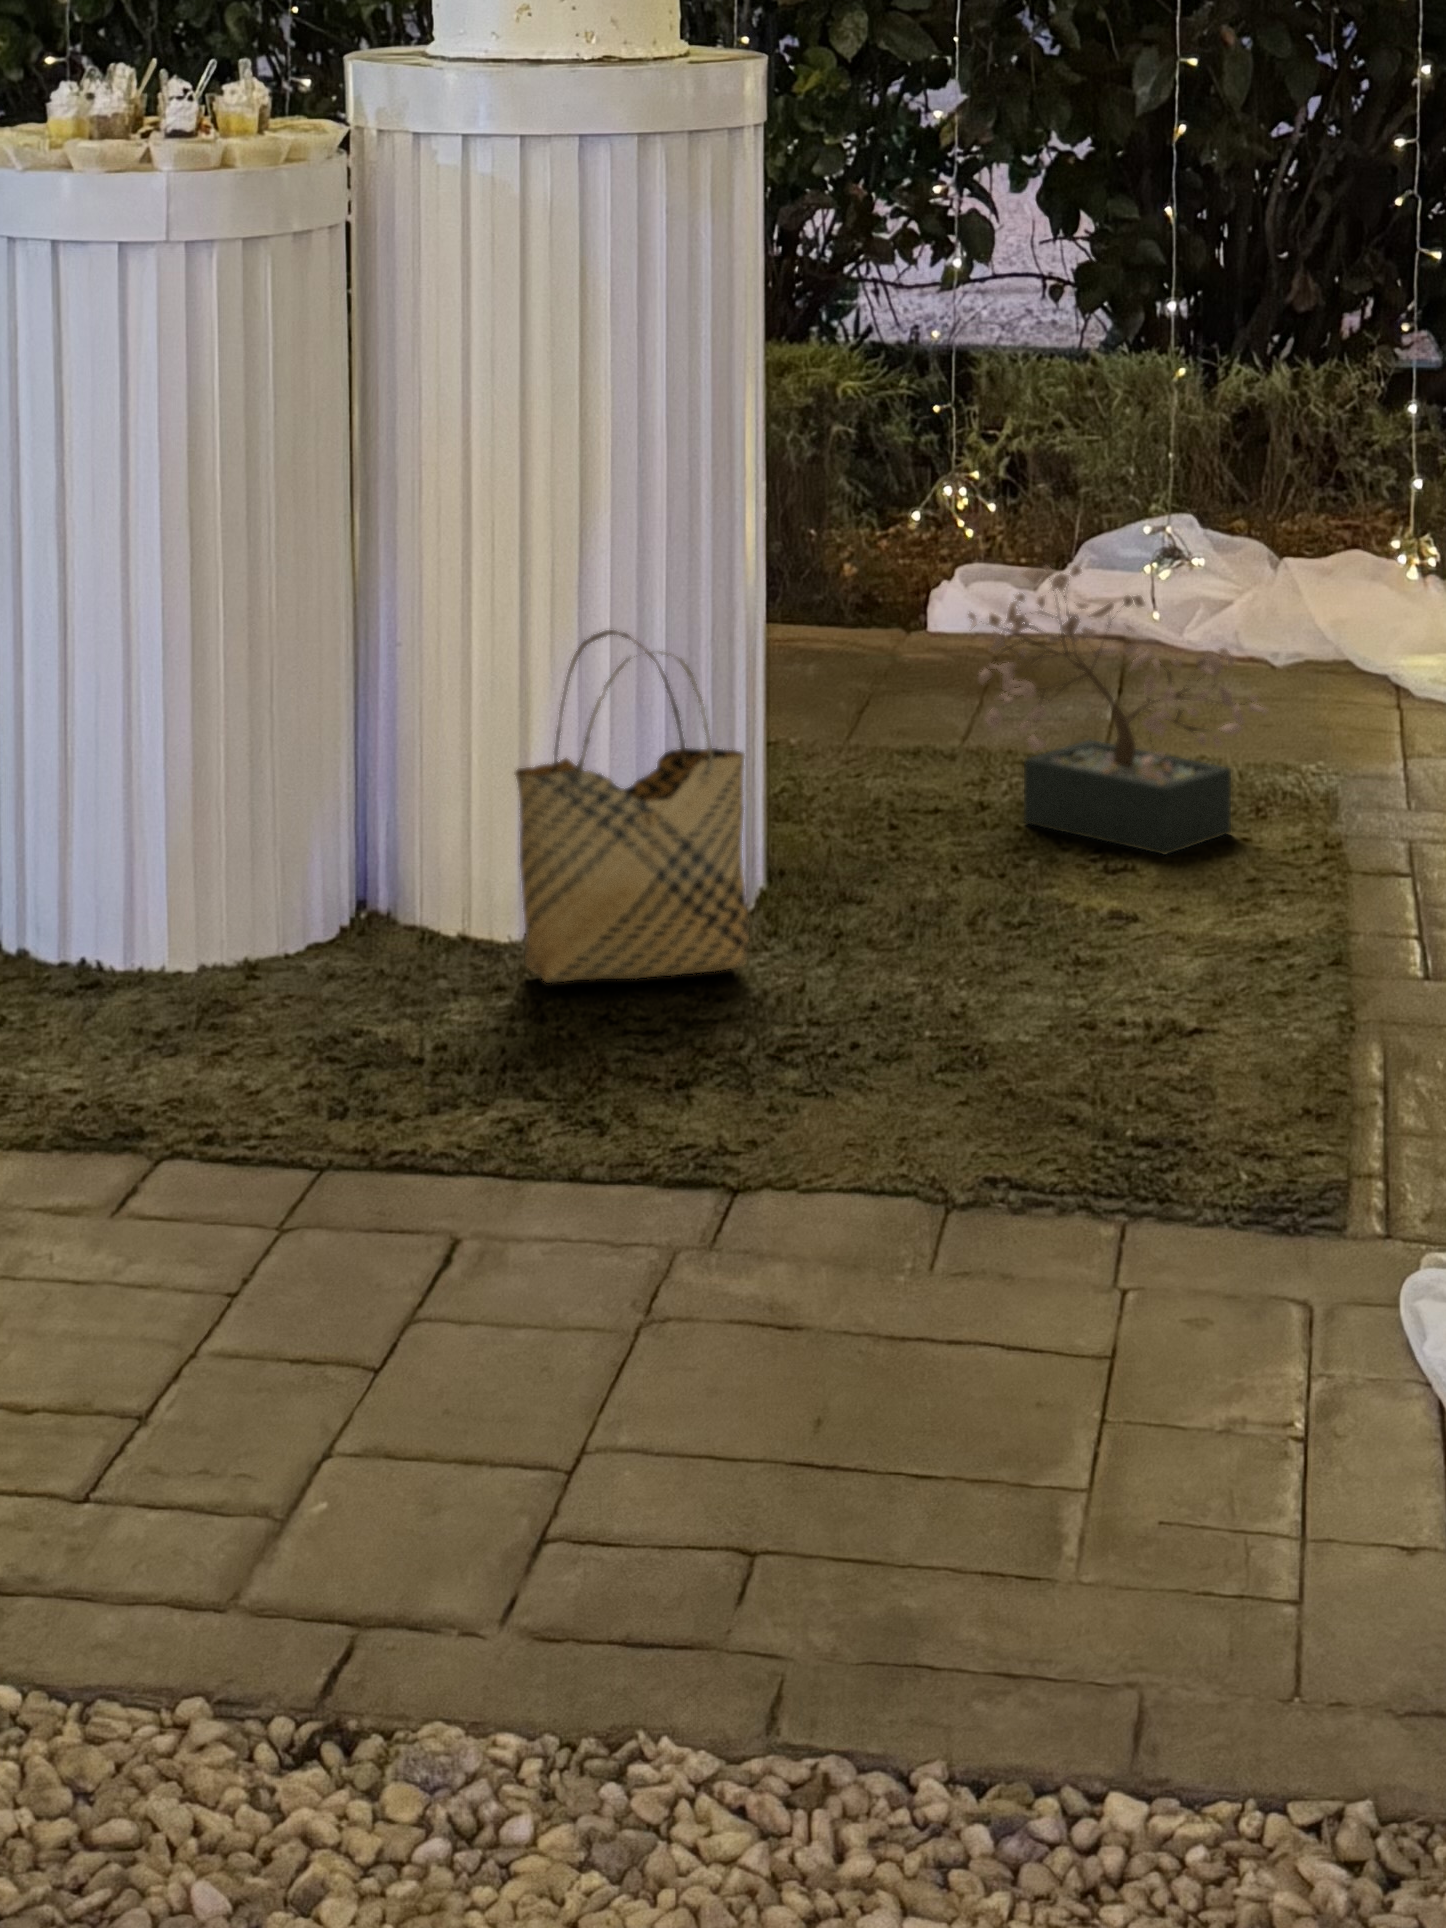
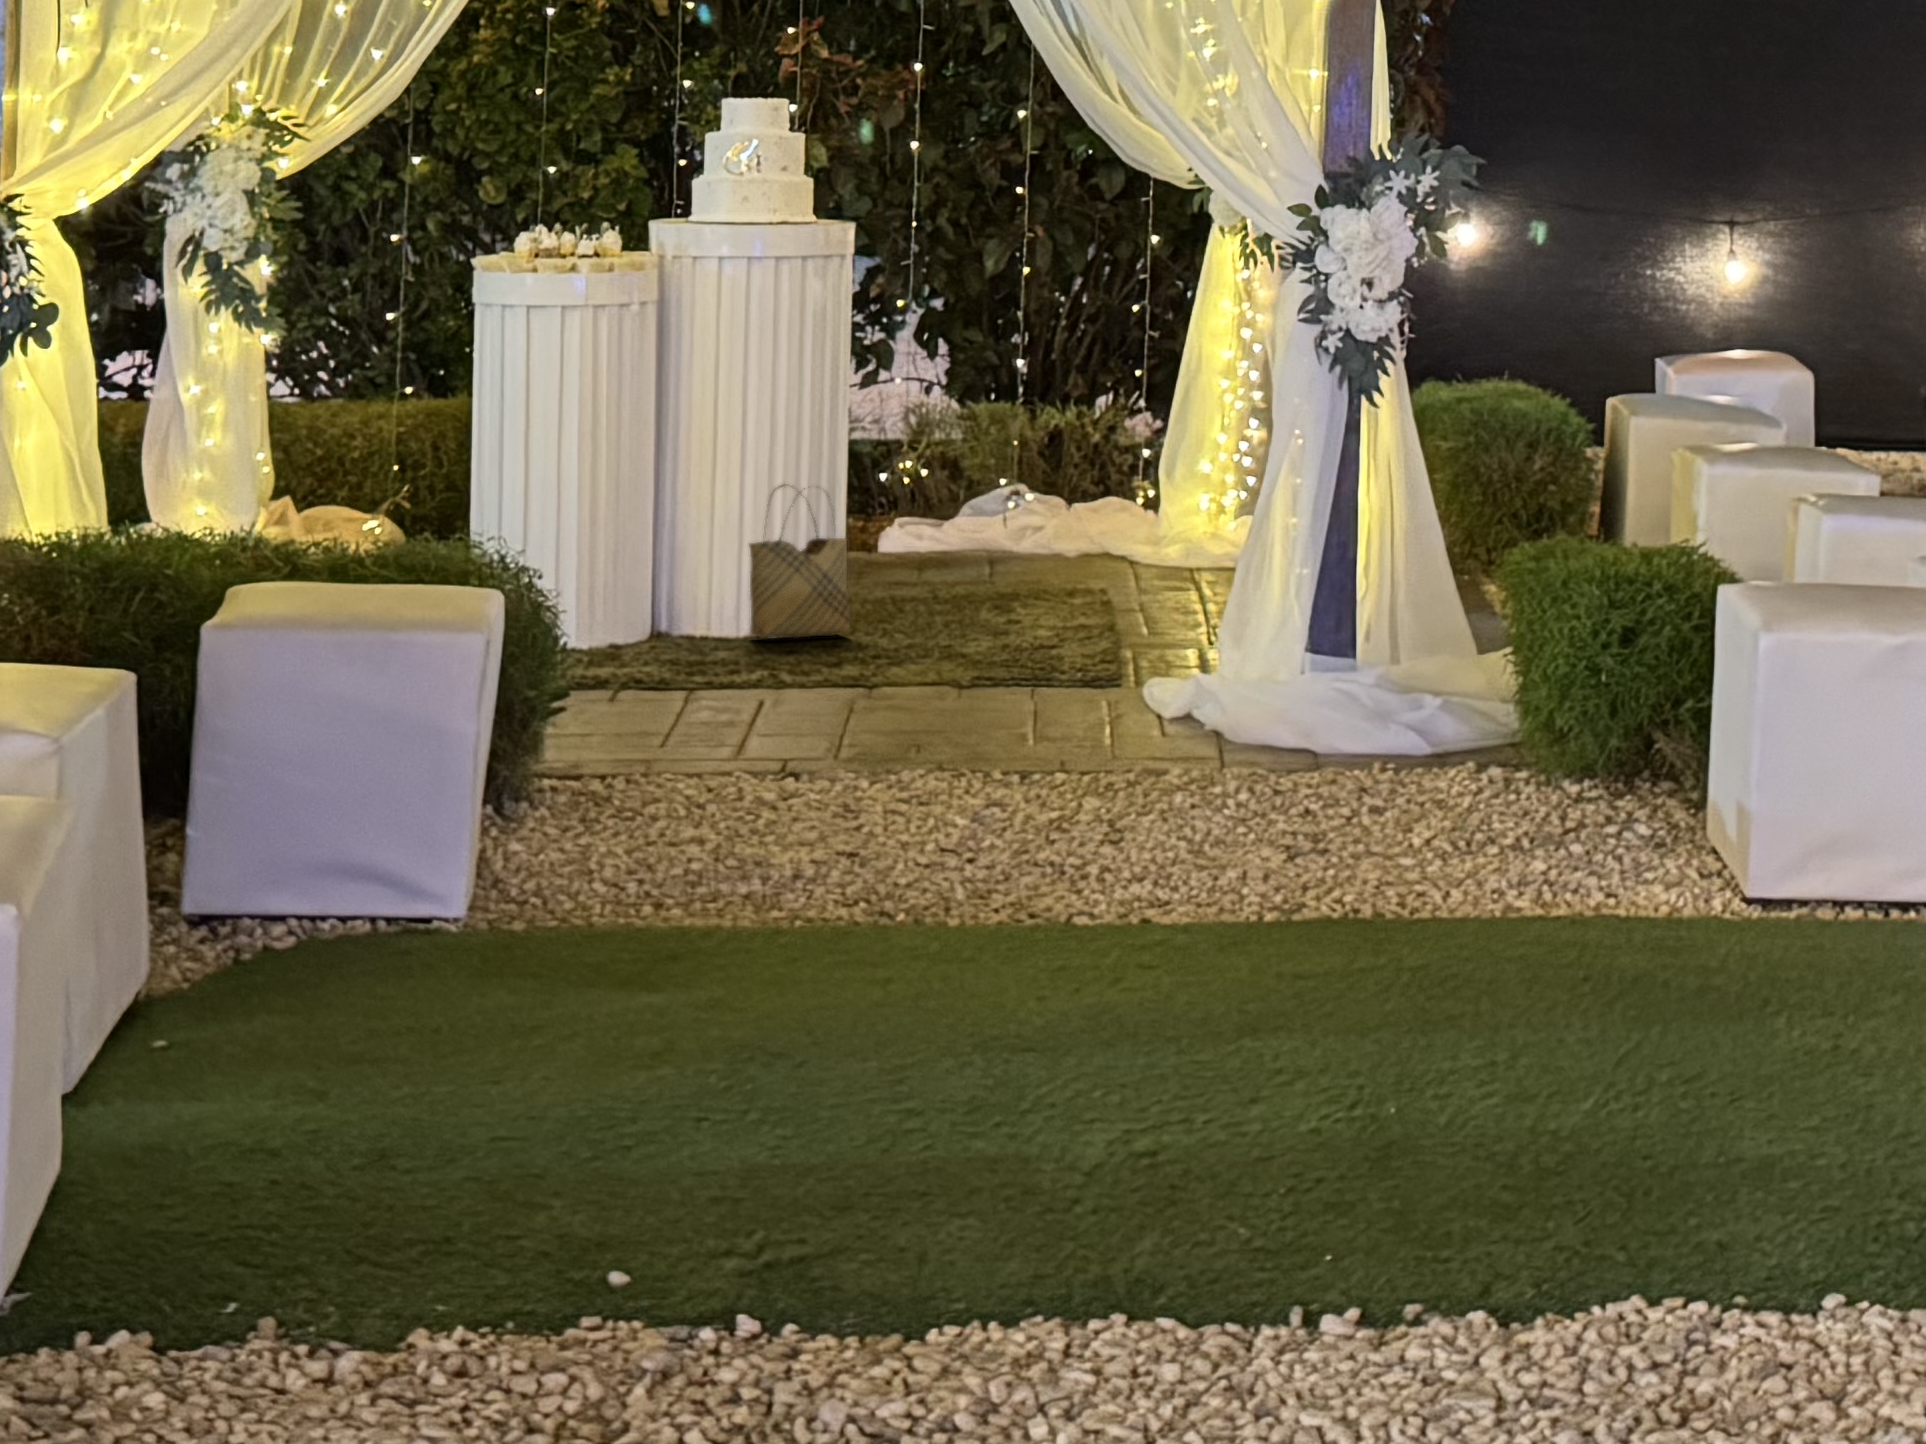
decorative plant: present [968,565,1267,854] -> none [926,477,1070,607]

